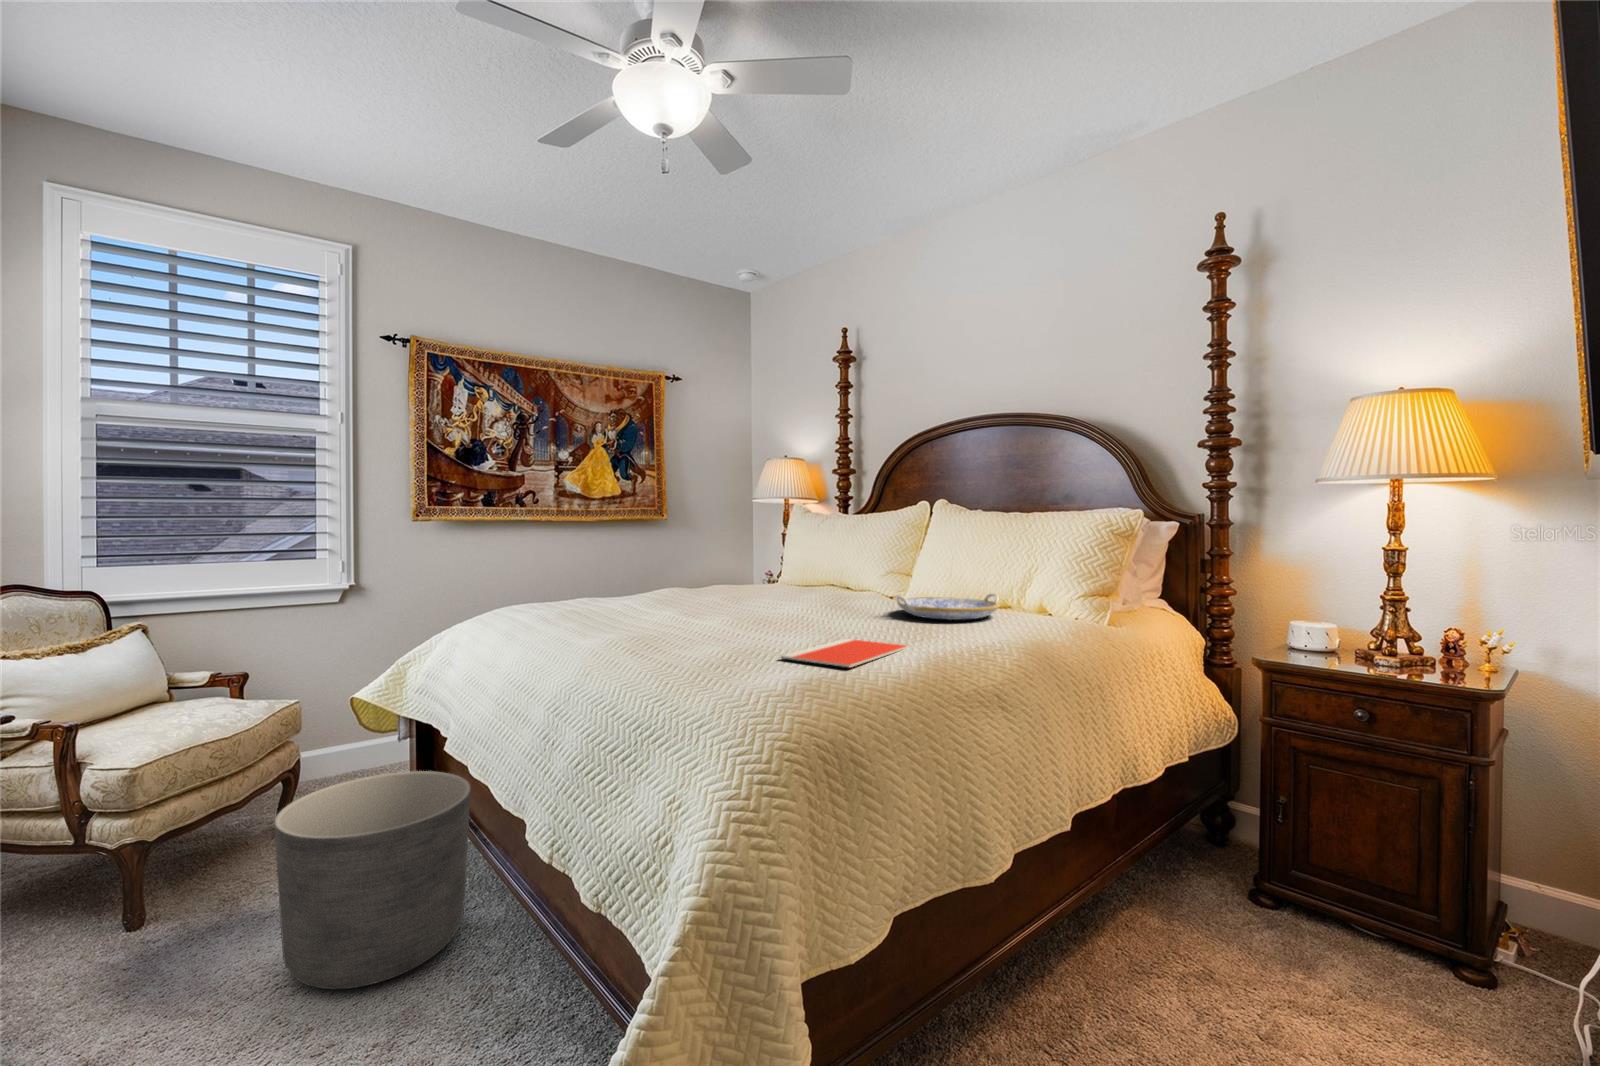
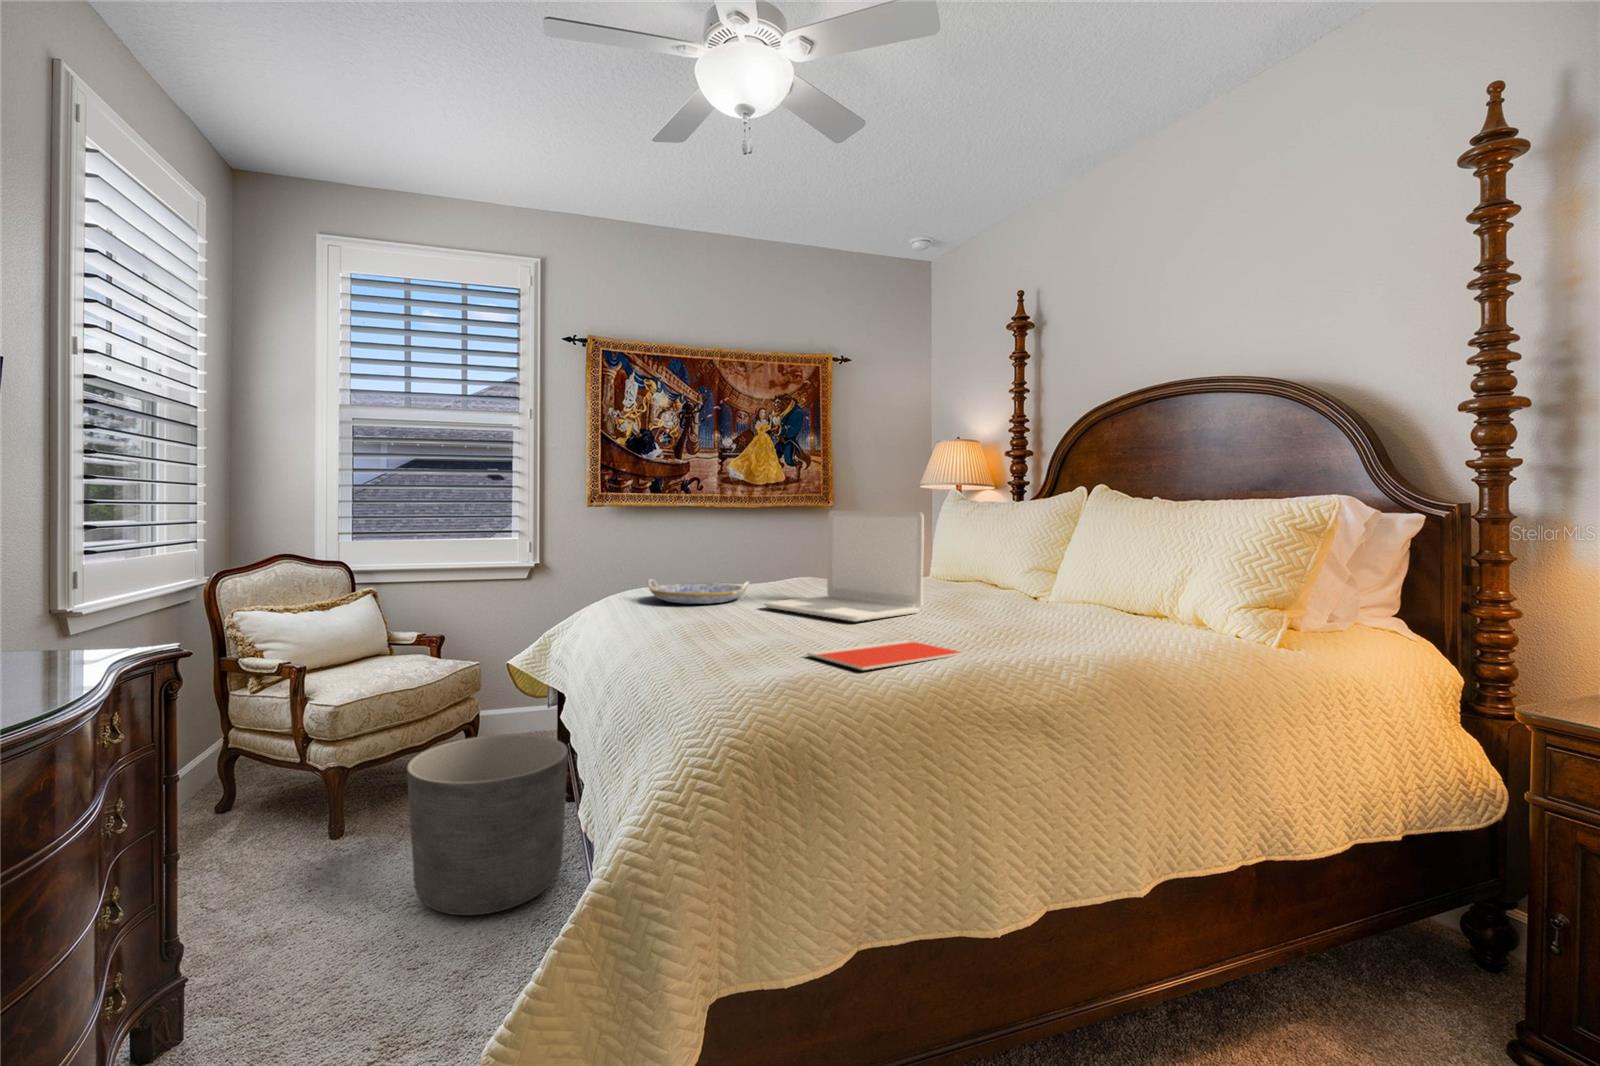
laptop: none [675,522,825,625] -> present [765,511,924,622]
serving tray: present [896,594,999,620] -> present [648,579,749,604]

